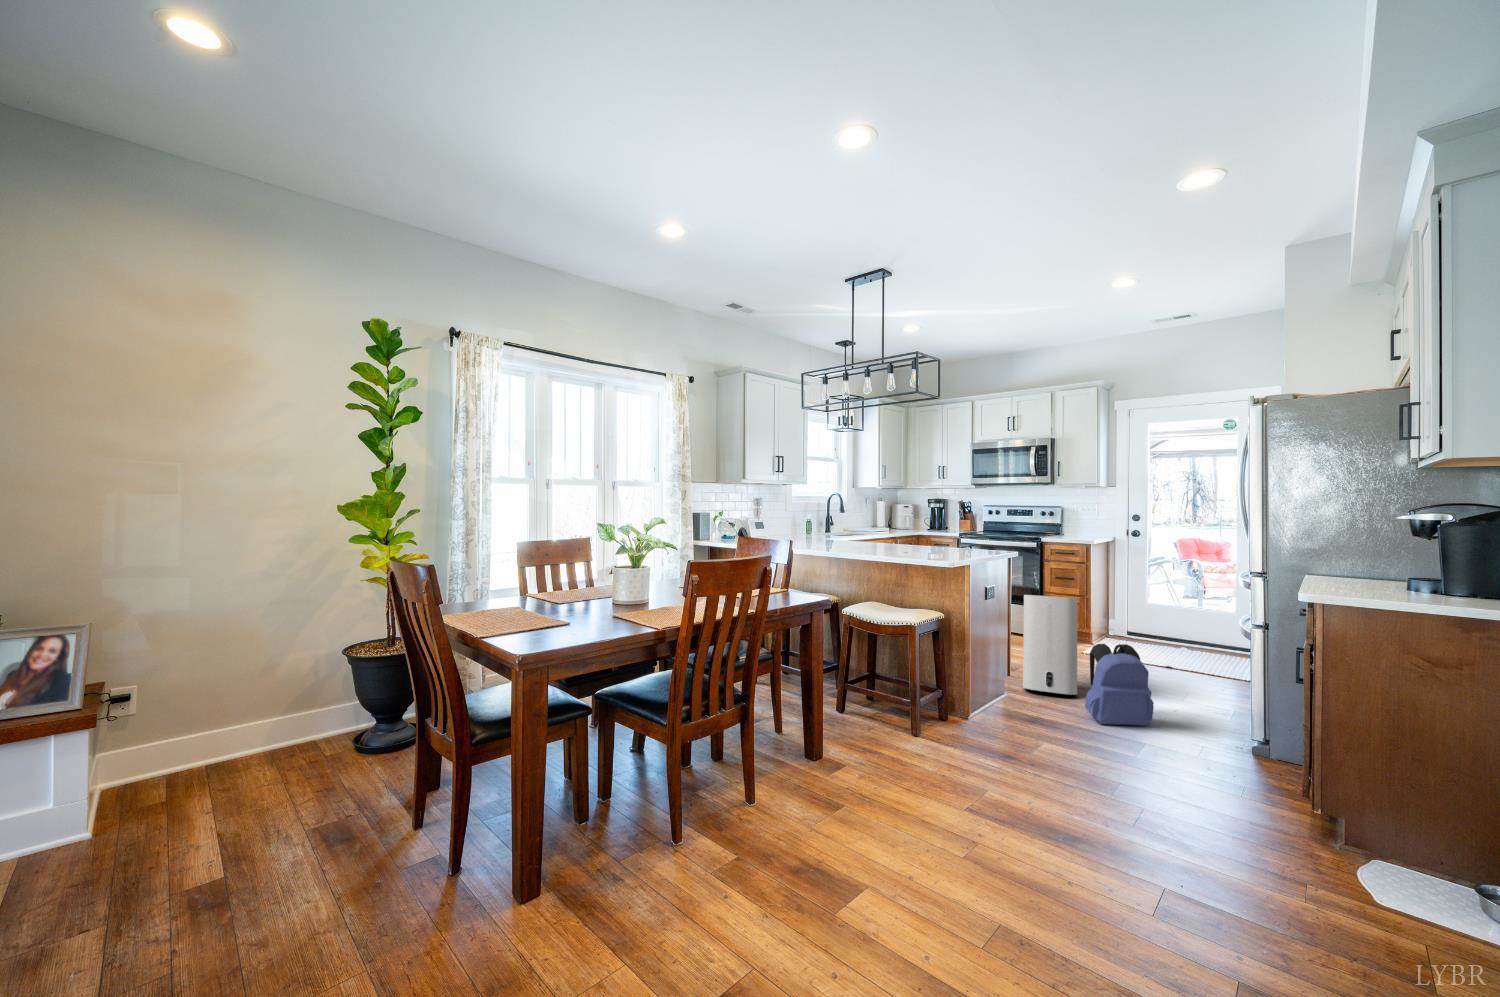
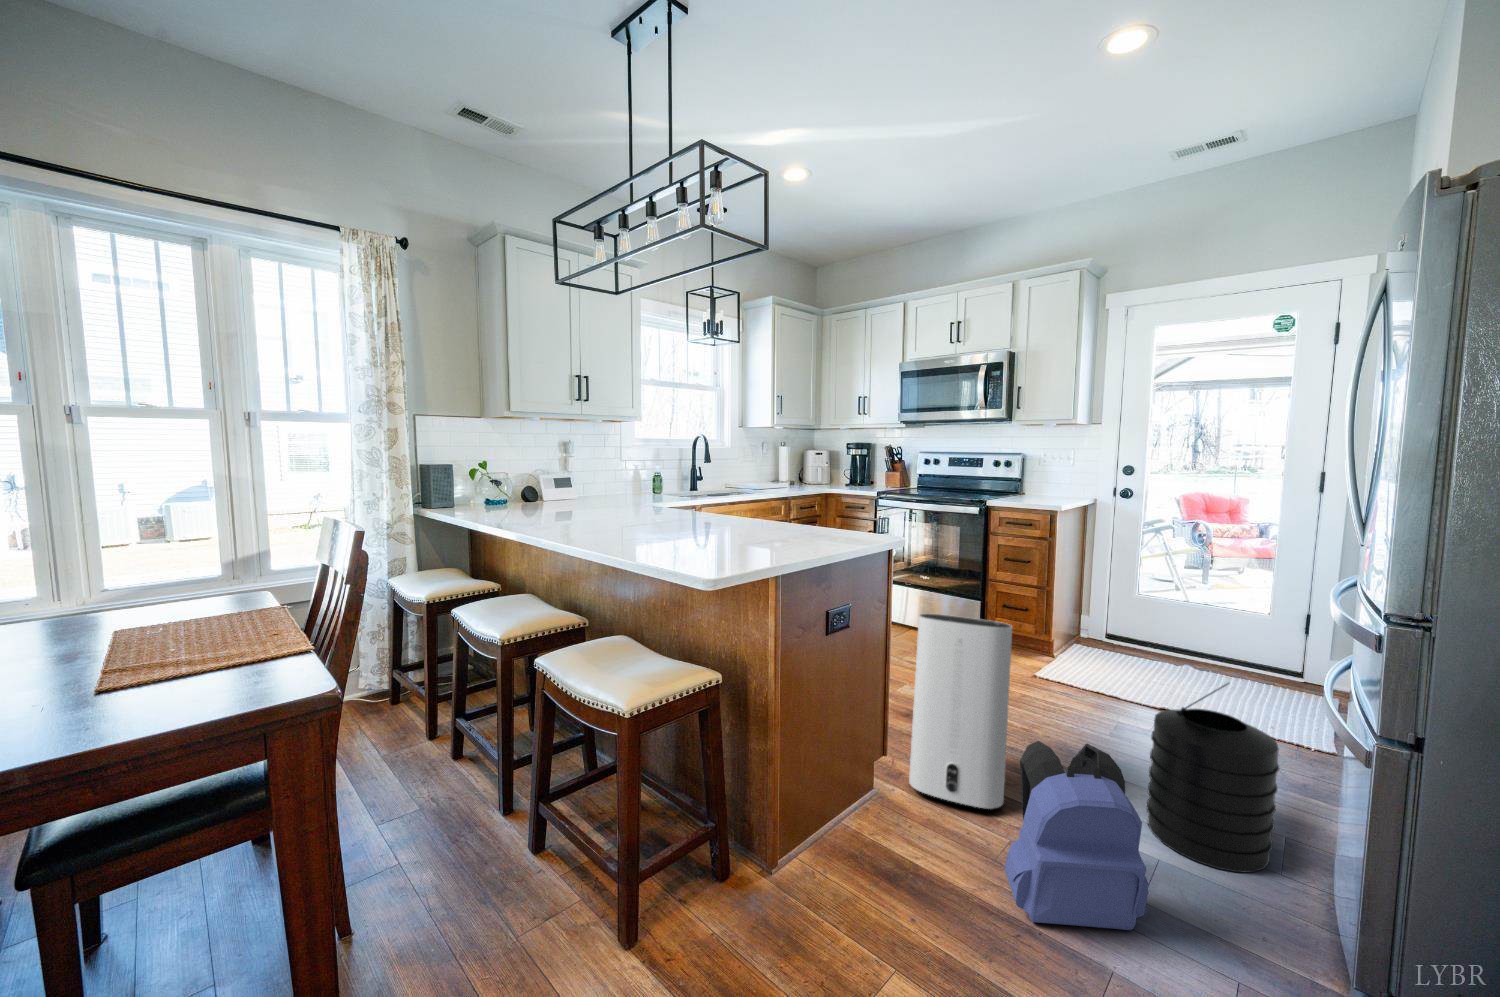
trash can: none [1154,621,1217,713] -> present [1147,683,1279,872]

